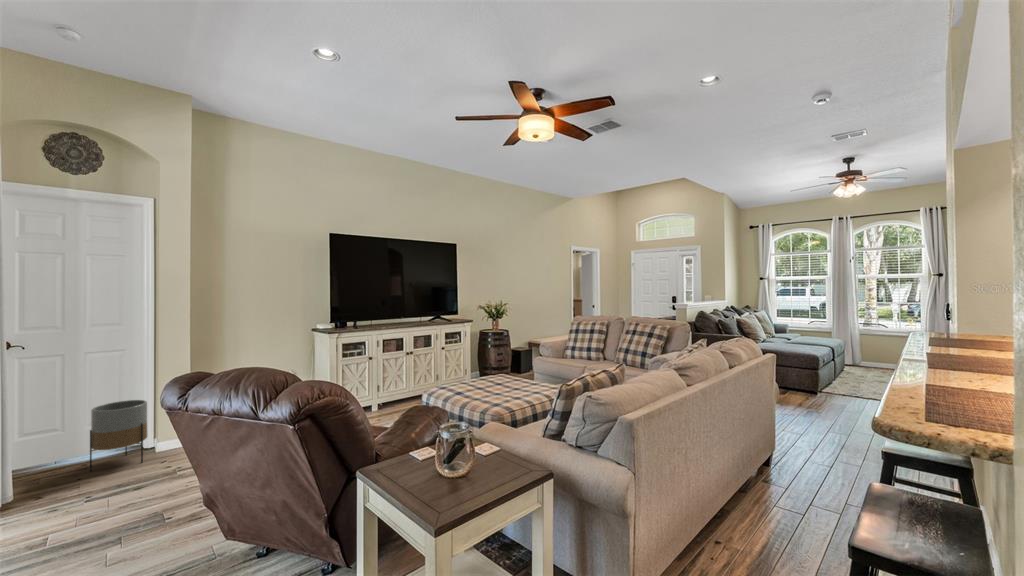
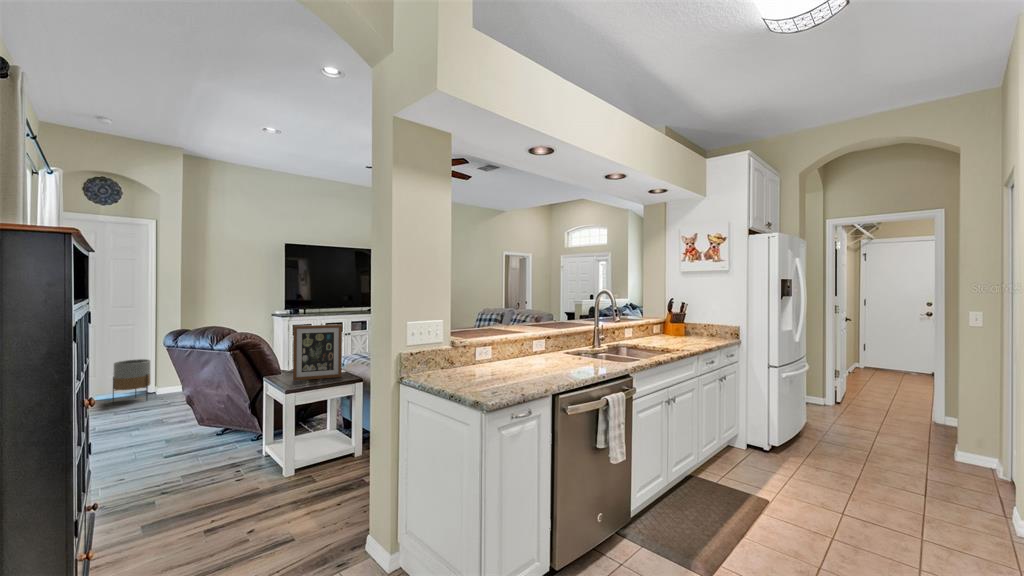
picture frame: none [432,368,519,492] -> present [293,325,342,381]

